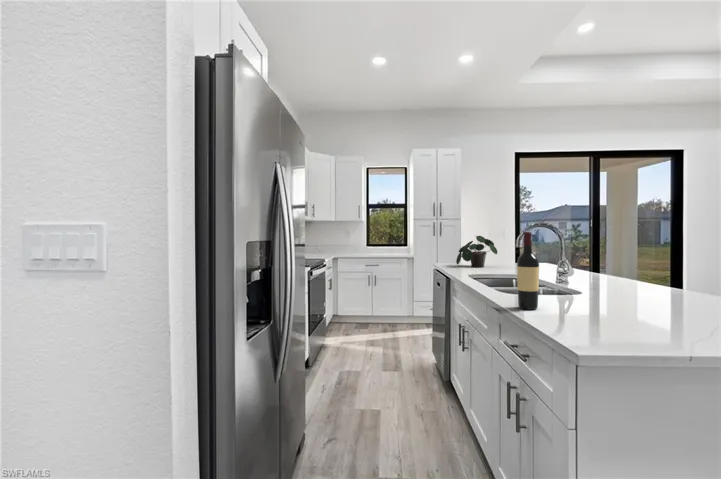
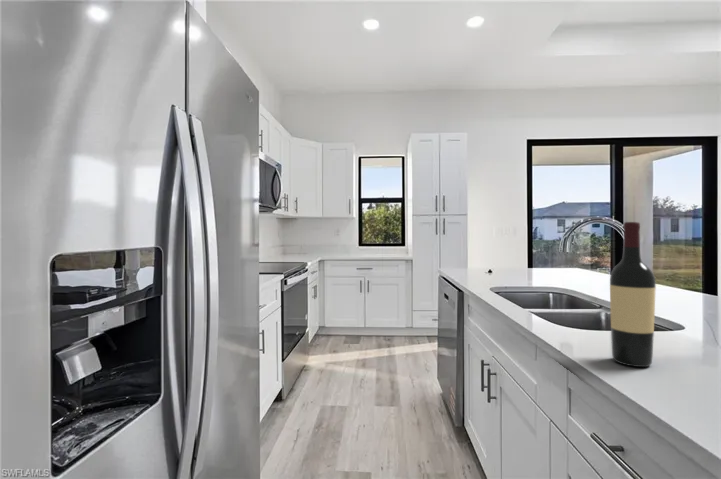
potted plant: present [456,236,497,267] -> none [468,234,520,274]

